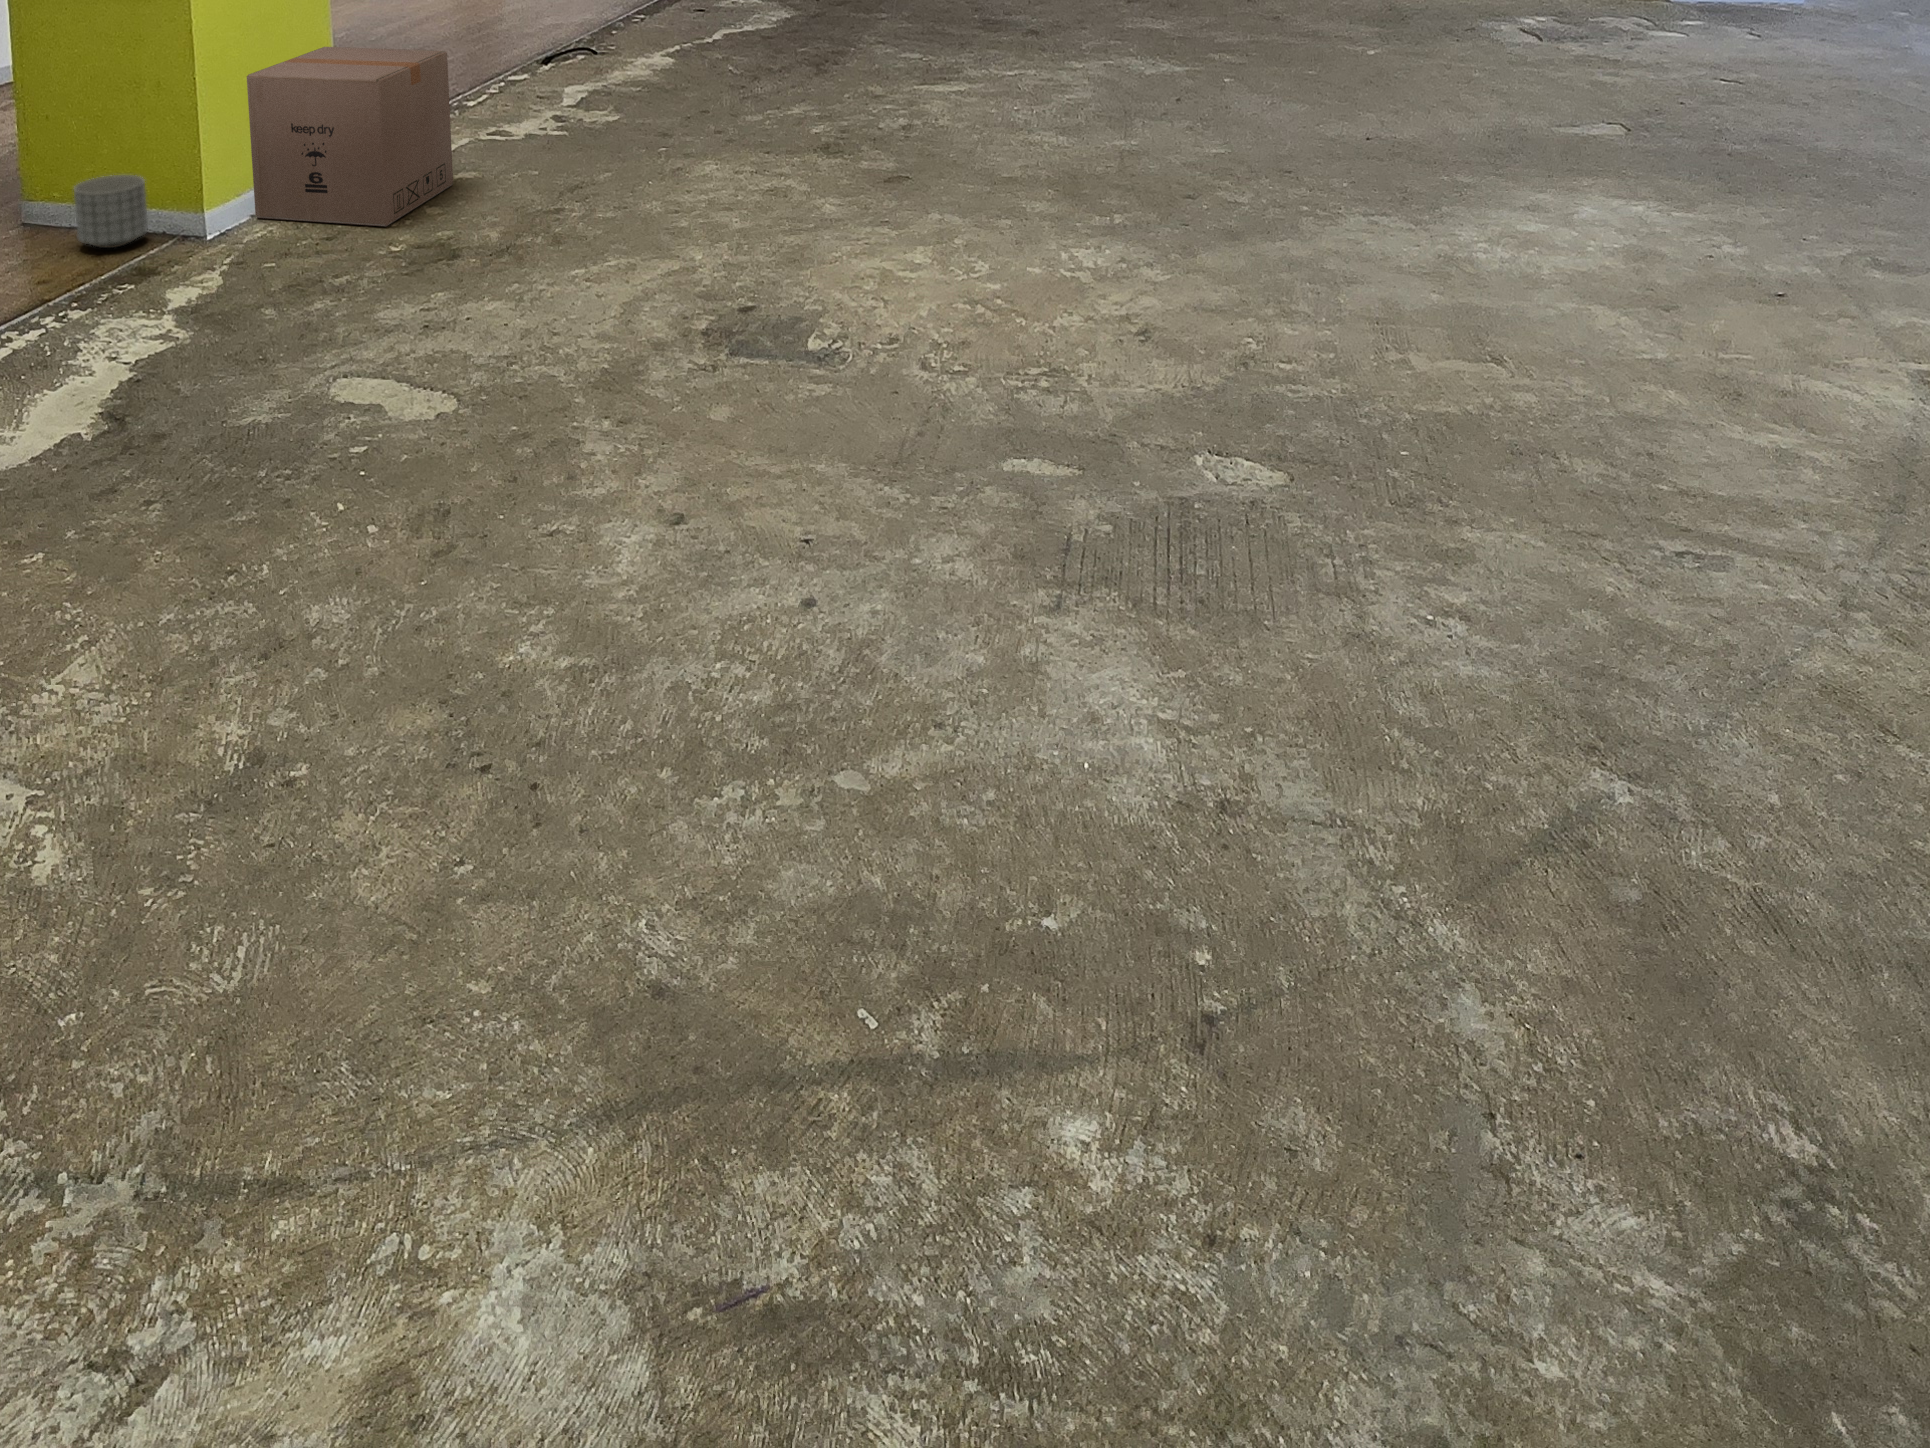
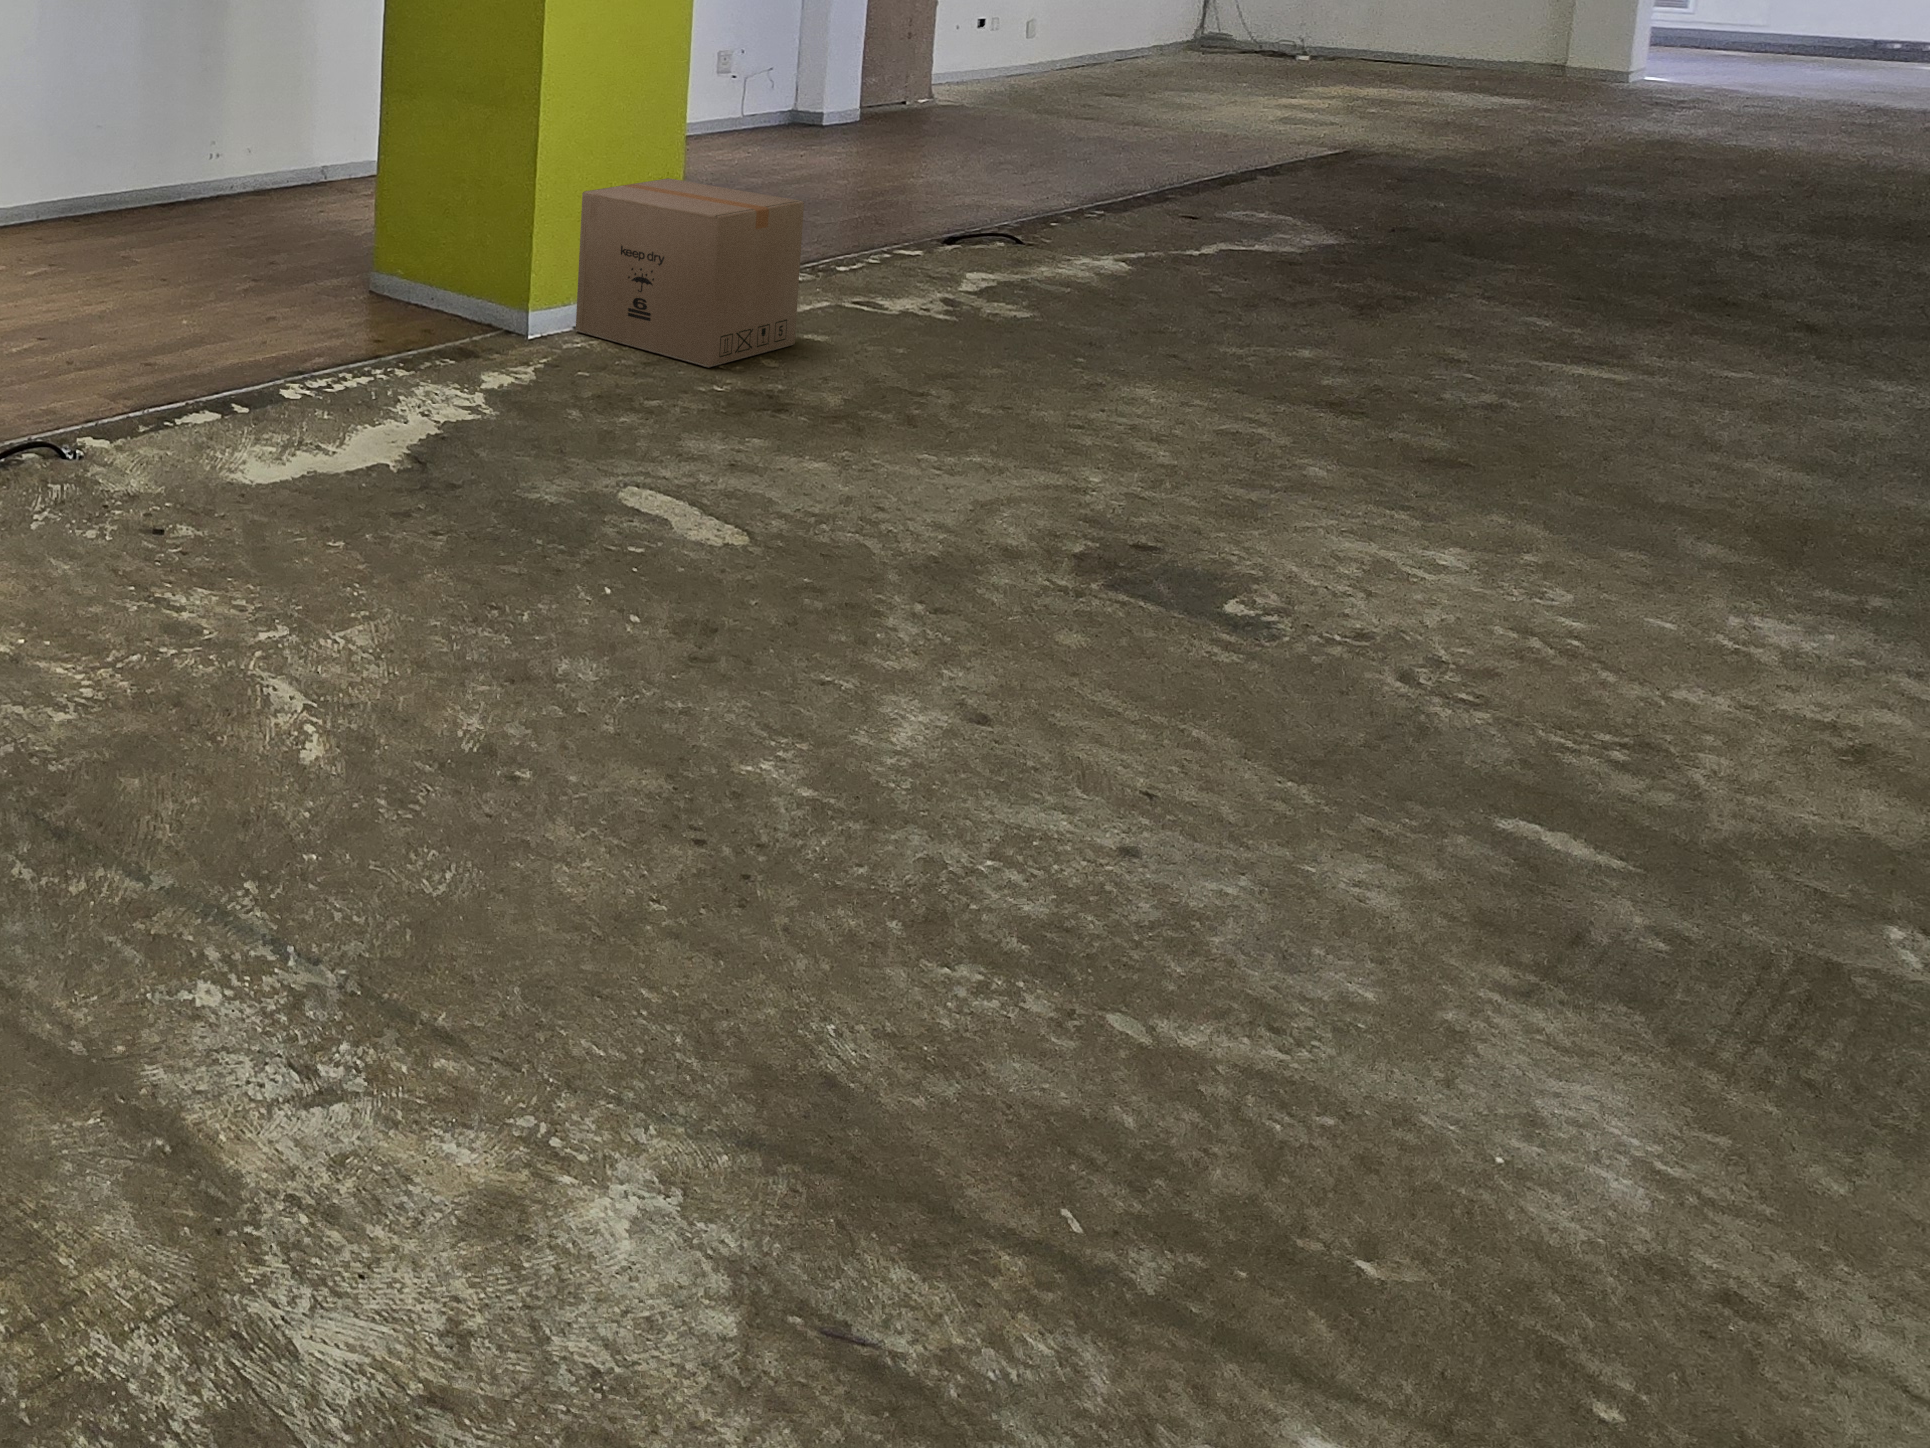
planter: present [74,175,148,248] -> none [411,263,475,328]

